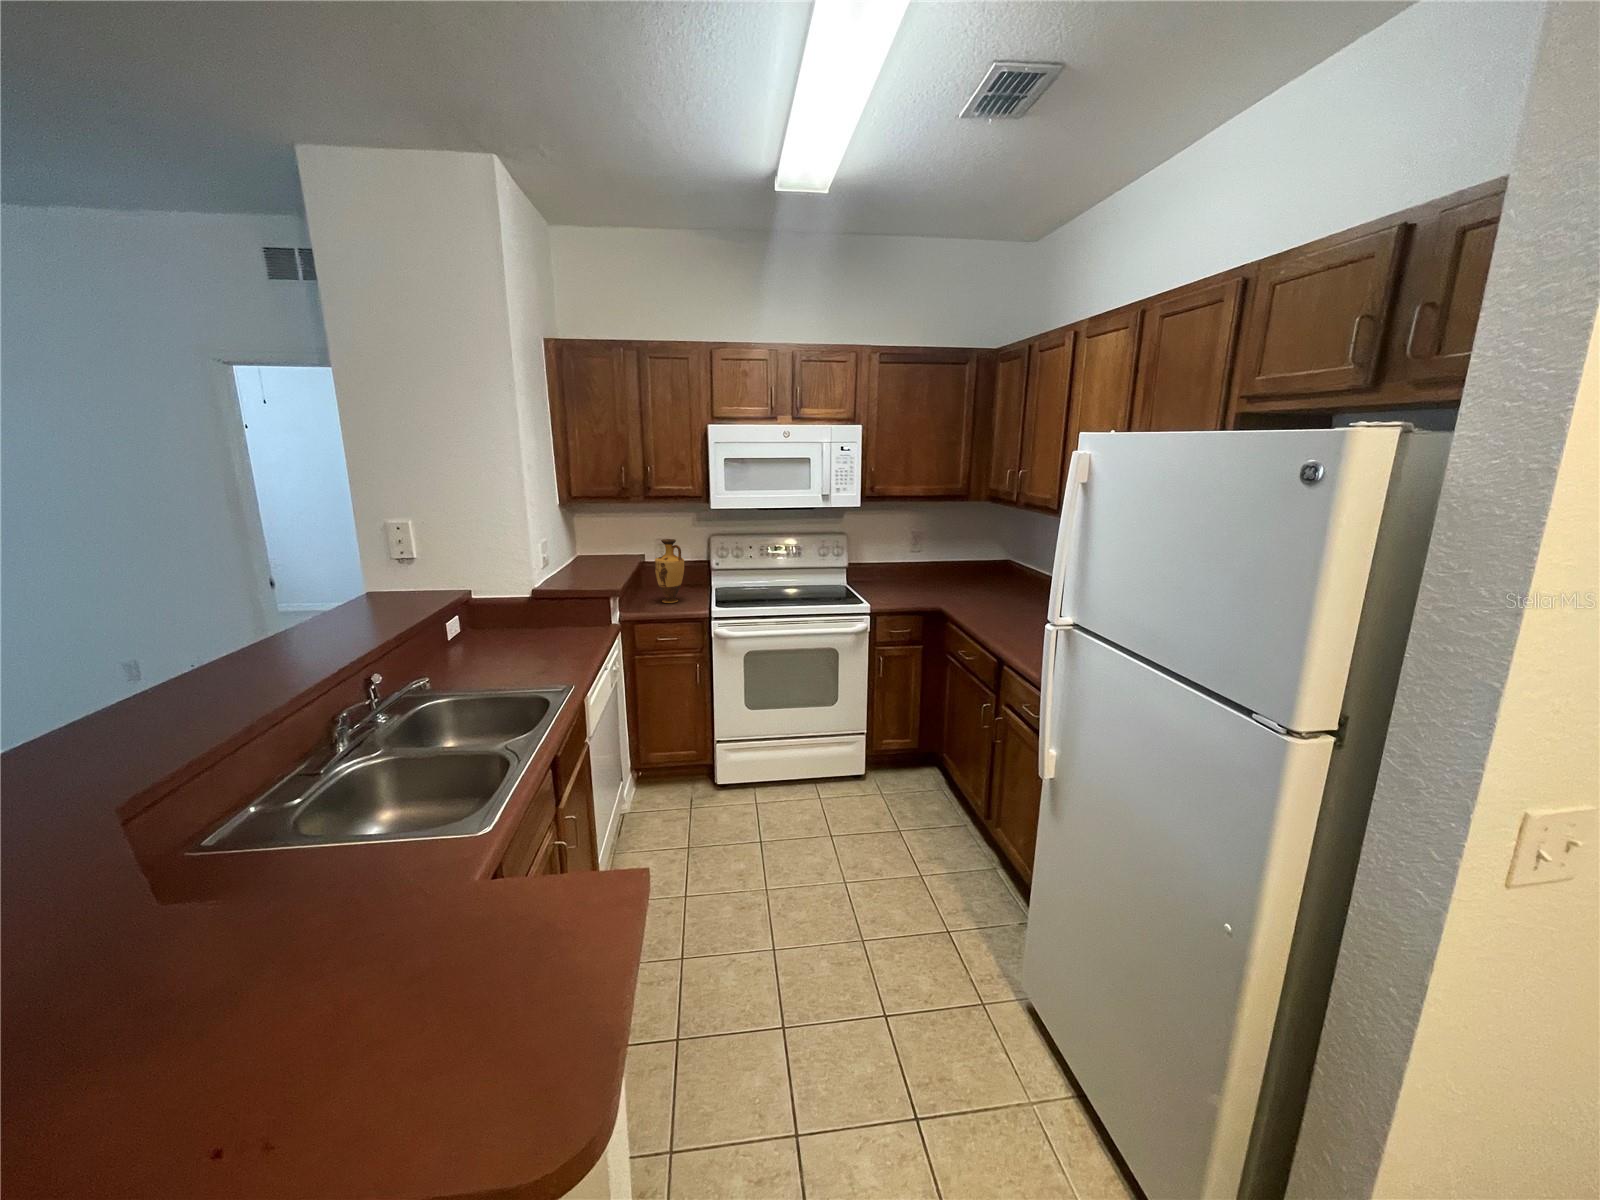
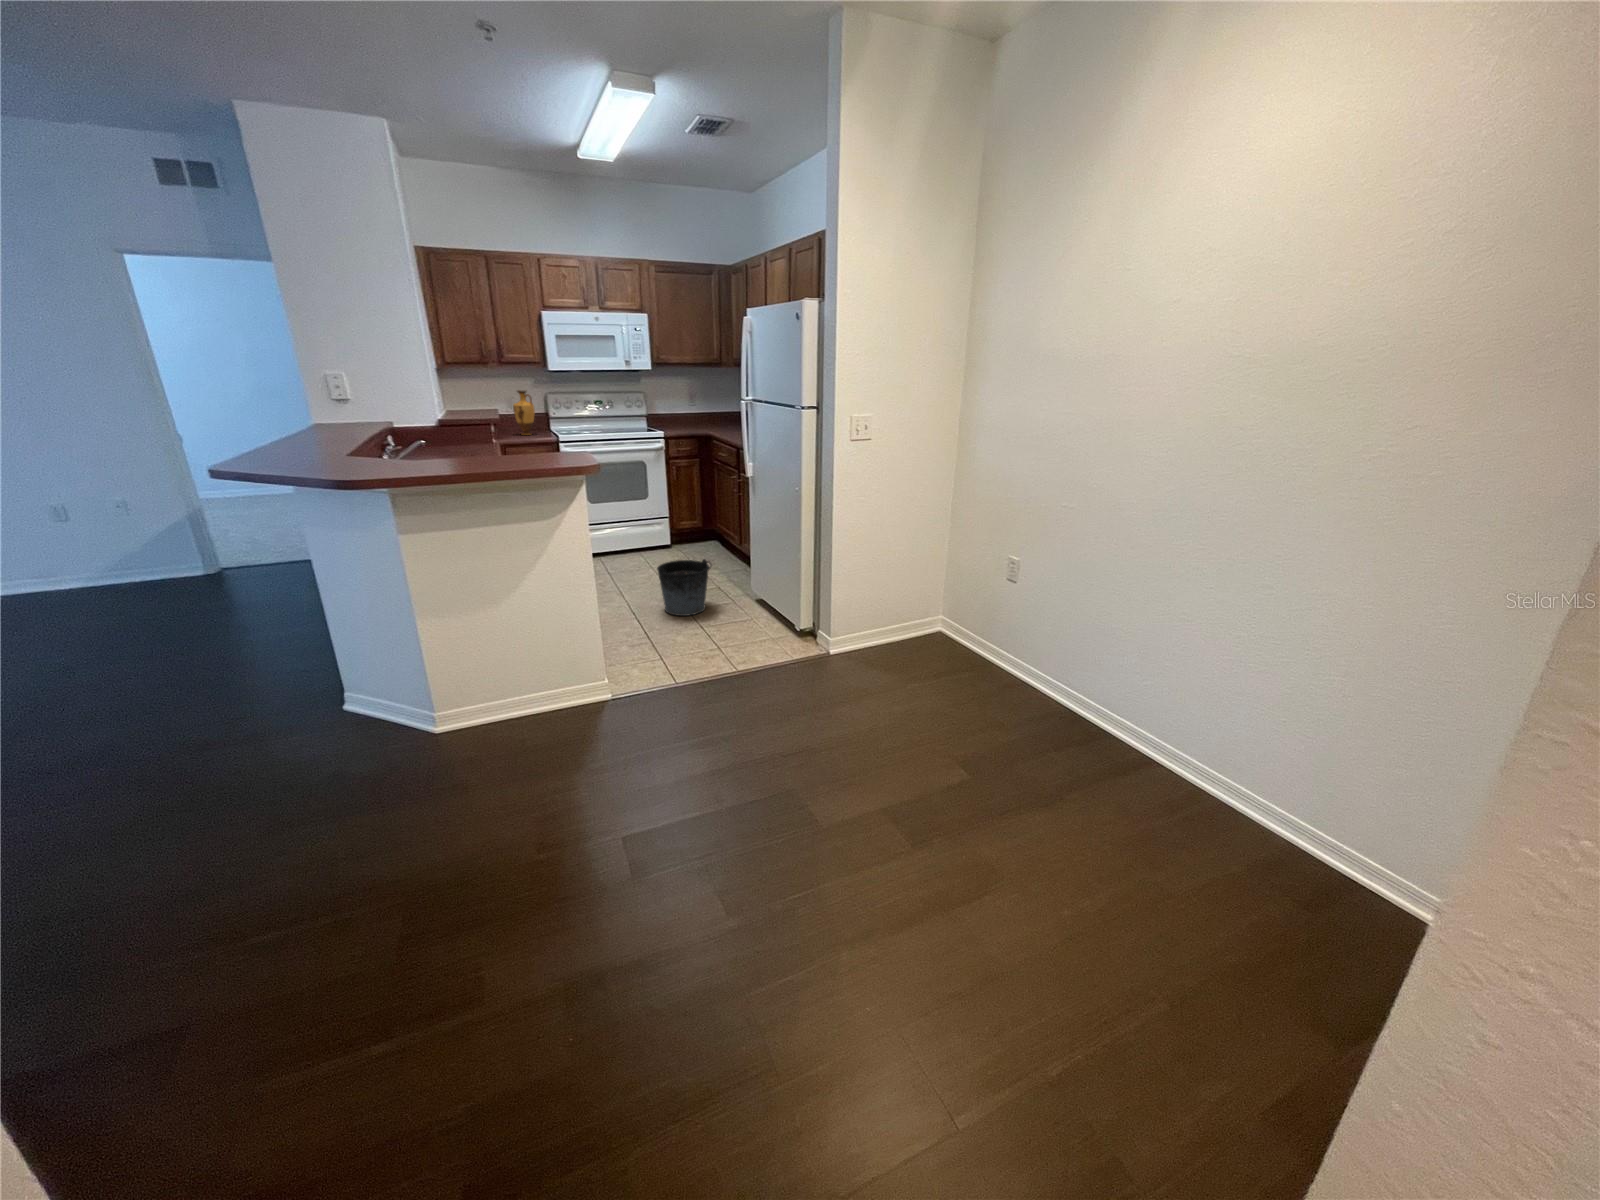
bucket: none [833,900,948,1051] -> present [657,559,711,616]

